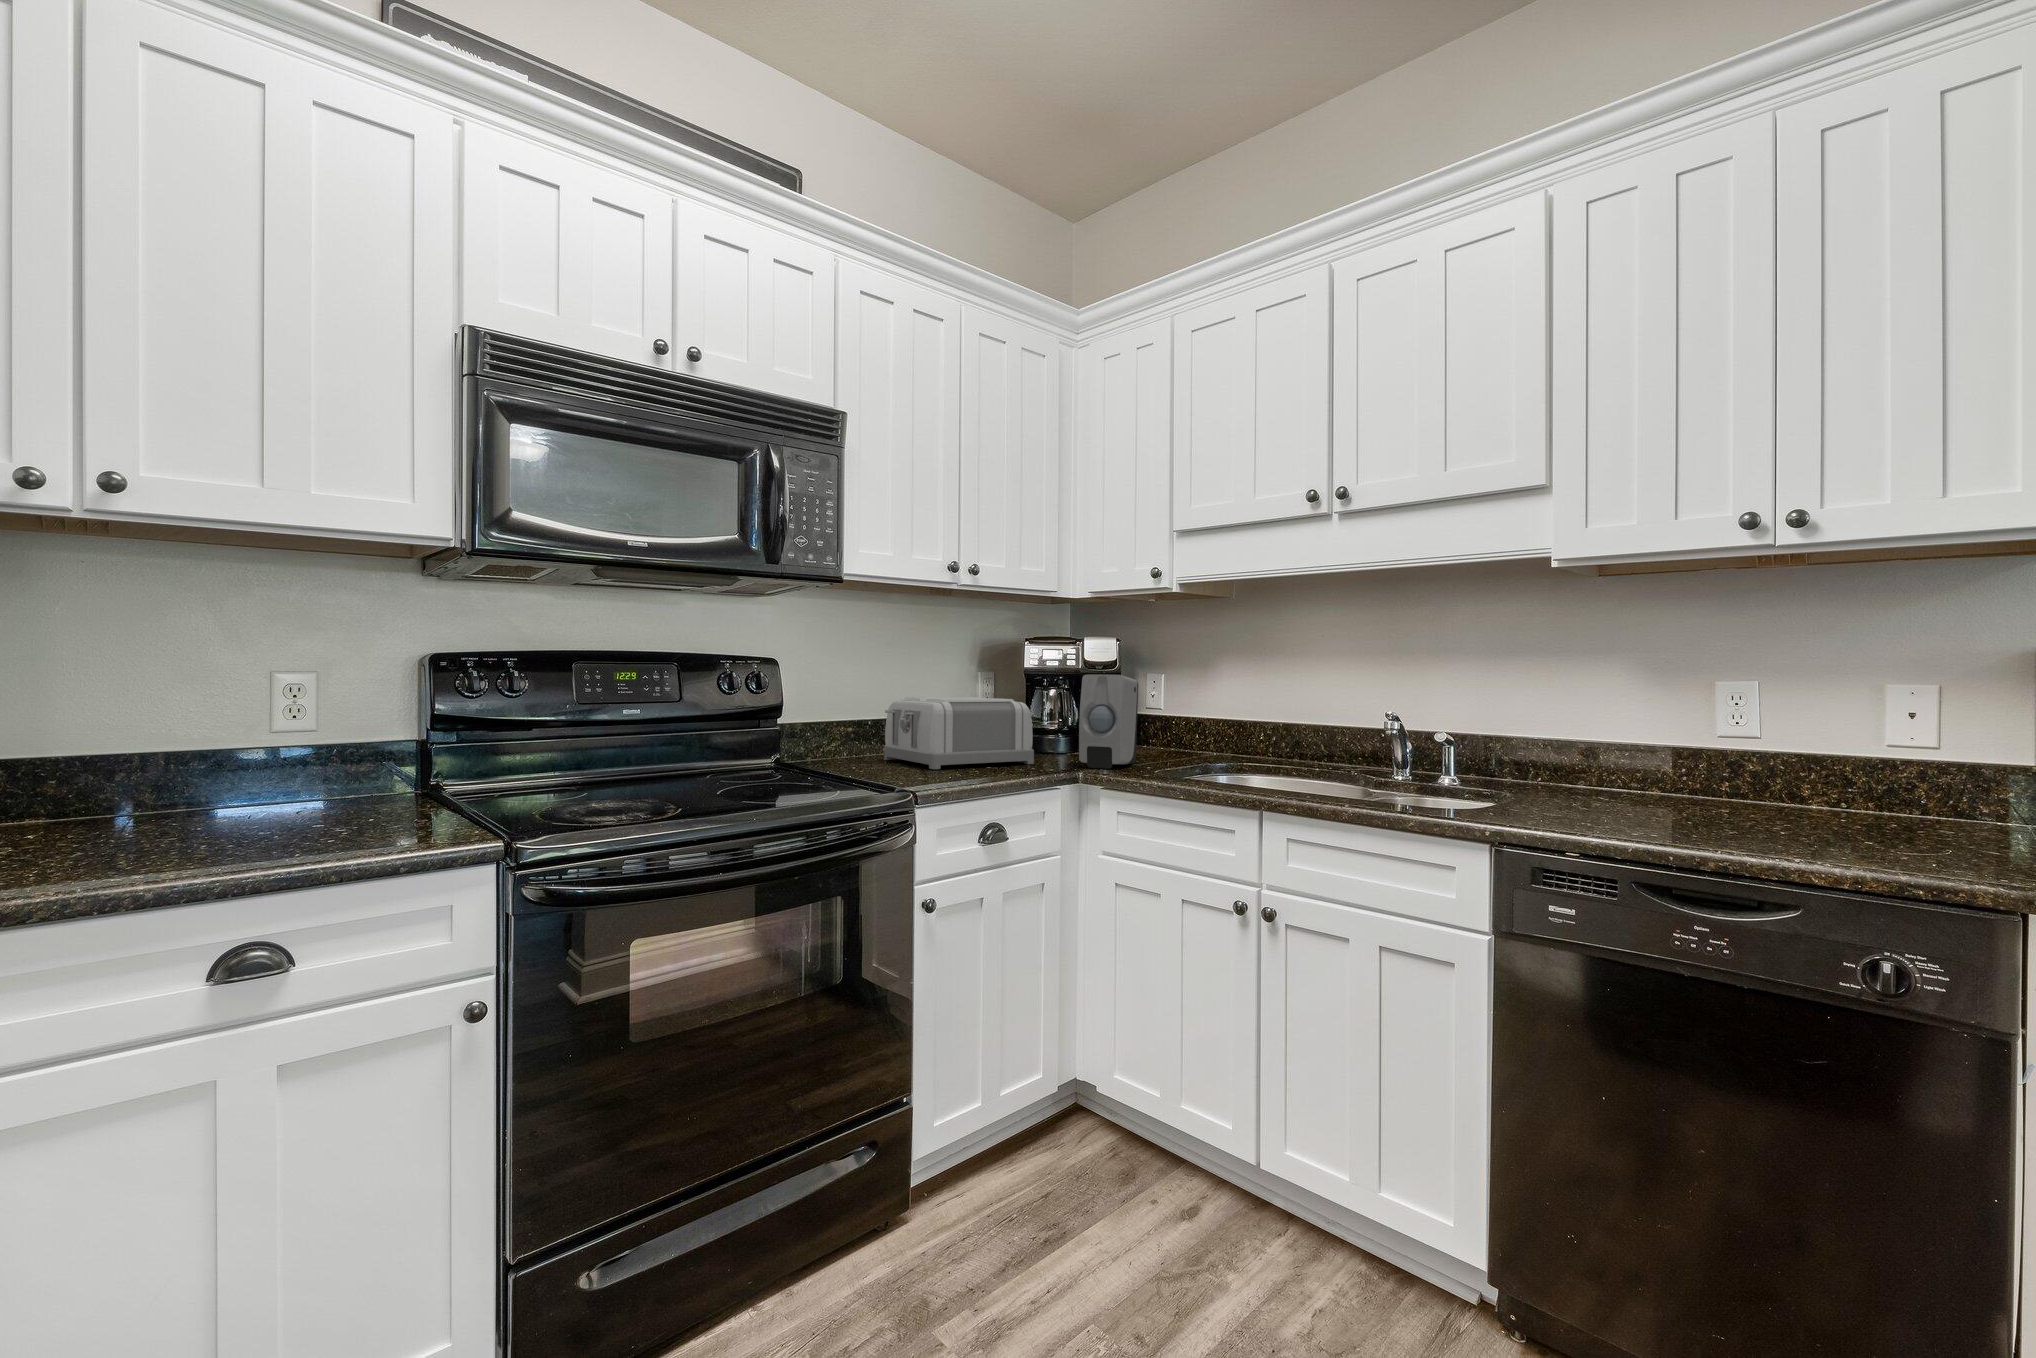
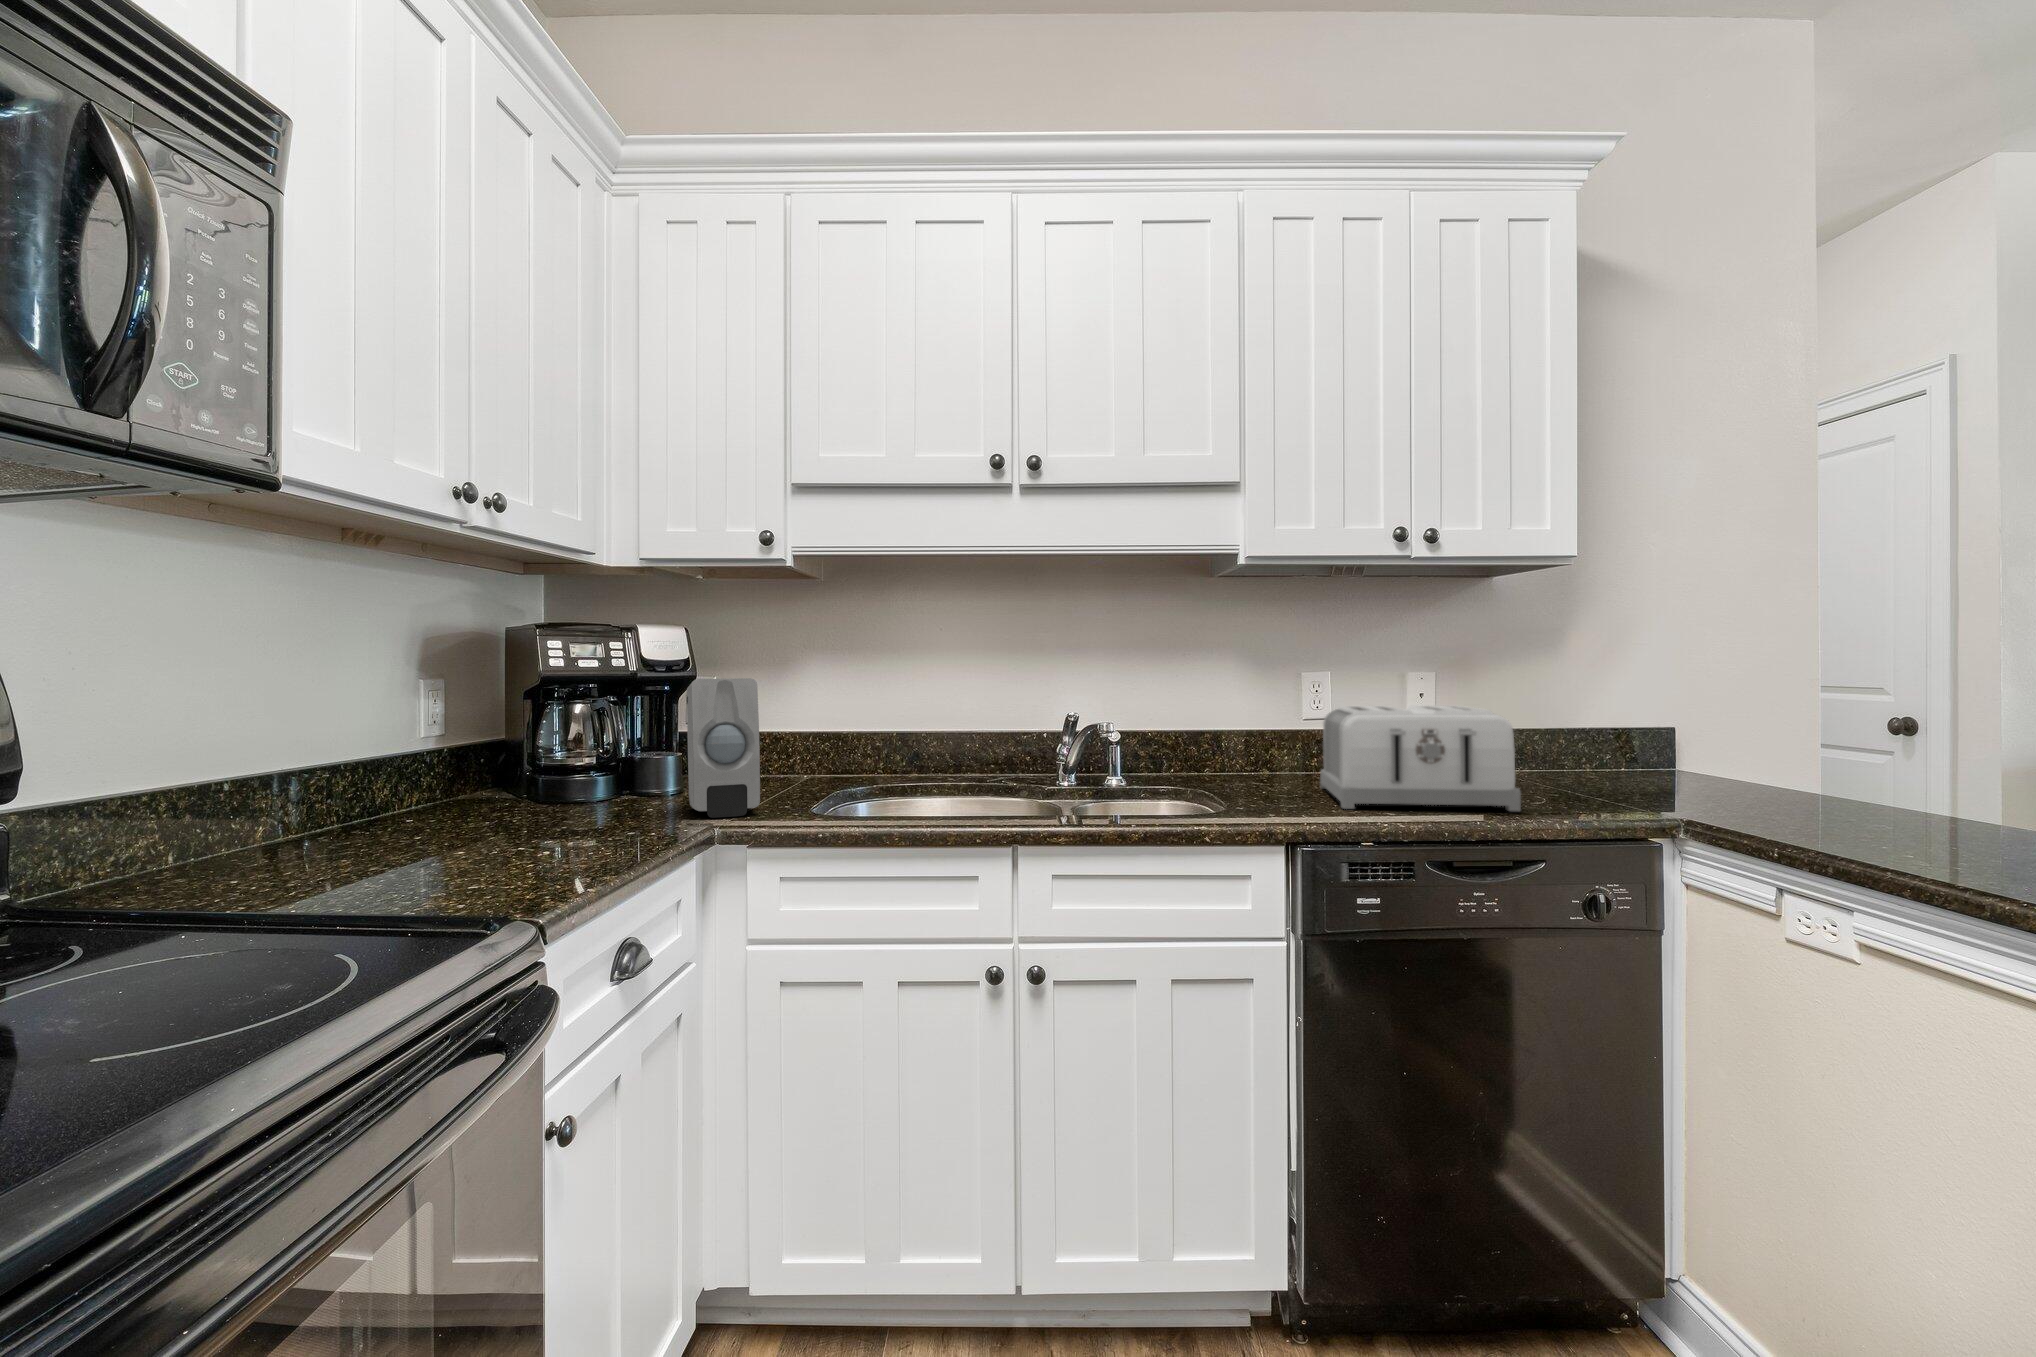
toaster: present [884,697,1034,769] -> present [1320,706,1521,811]

